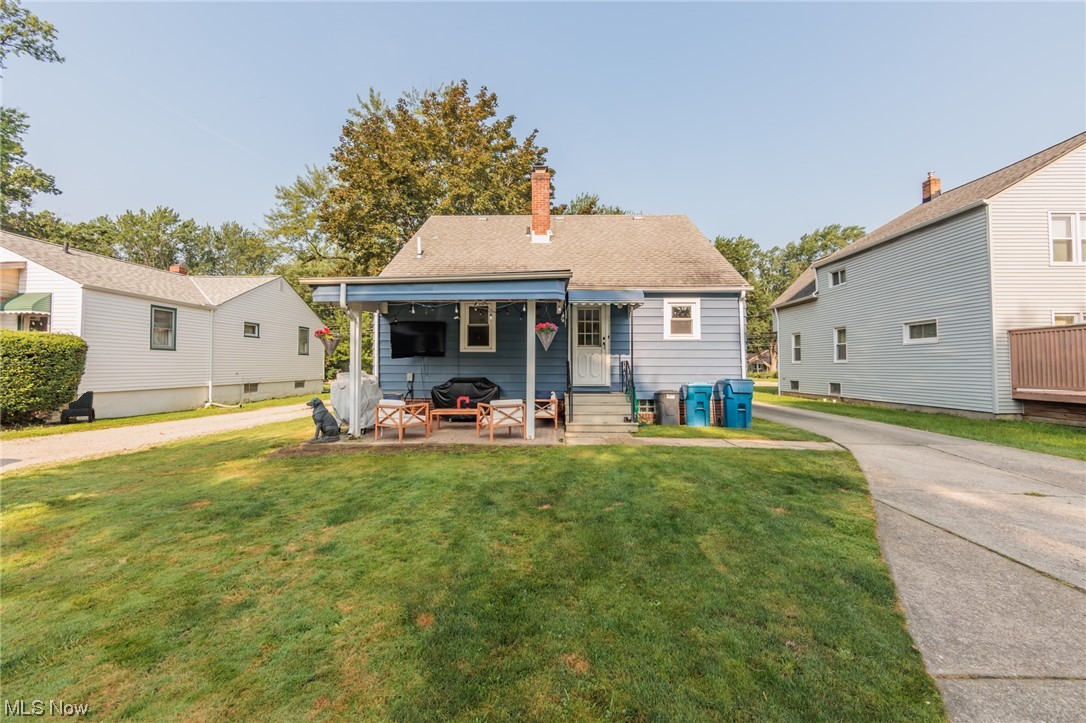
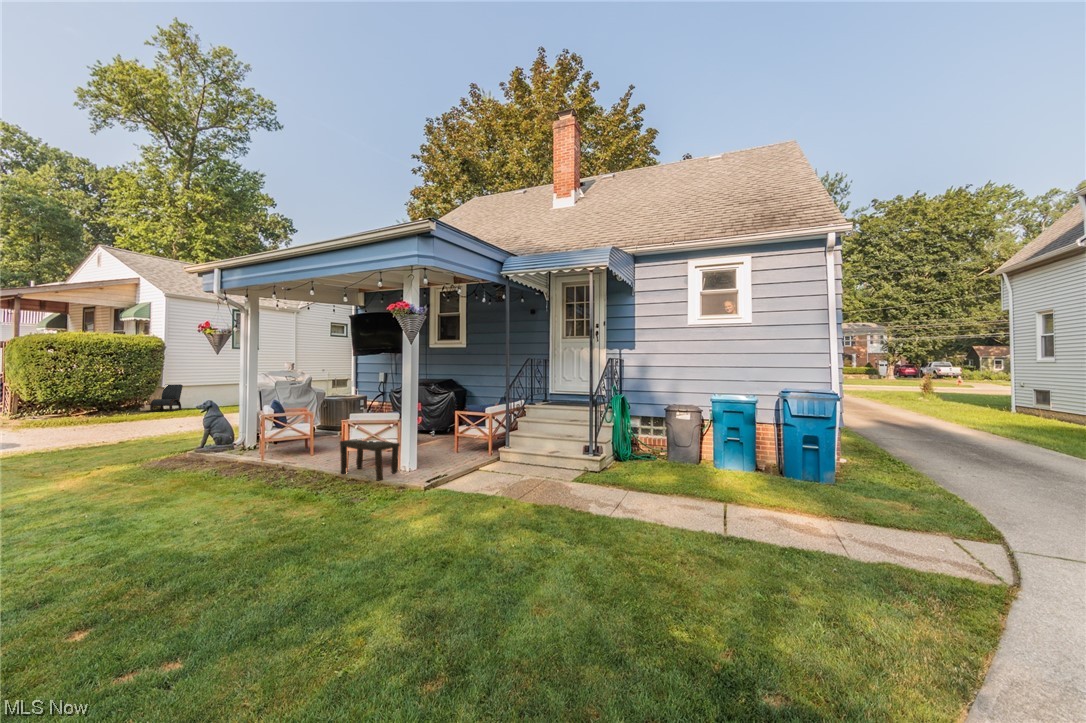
bench: none [483,419,527,445] -> present [340,439,400,481]

